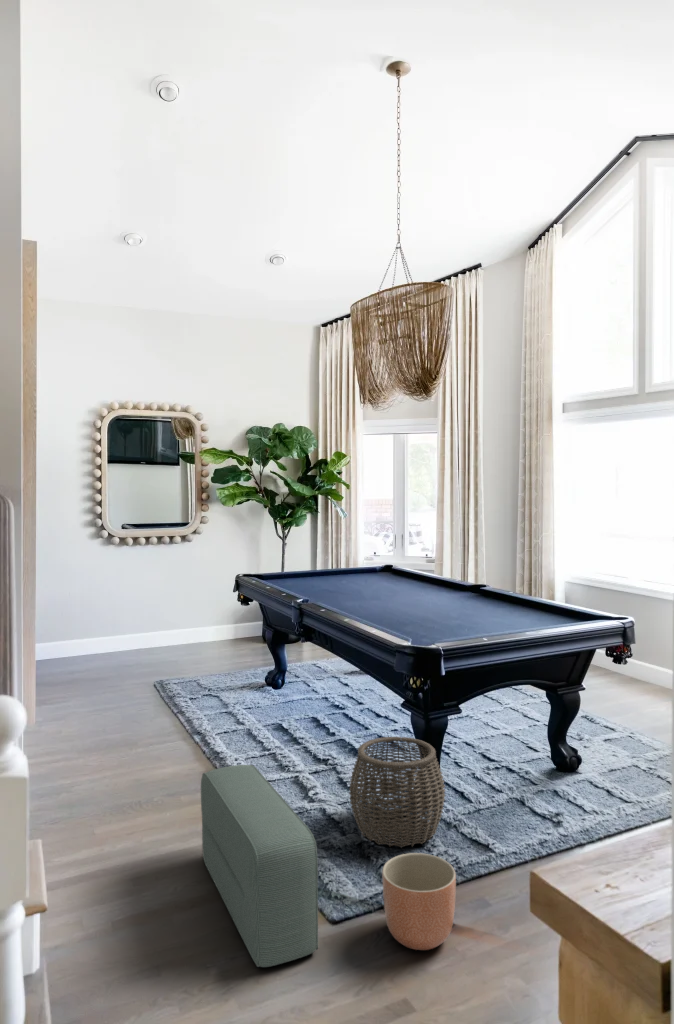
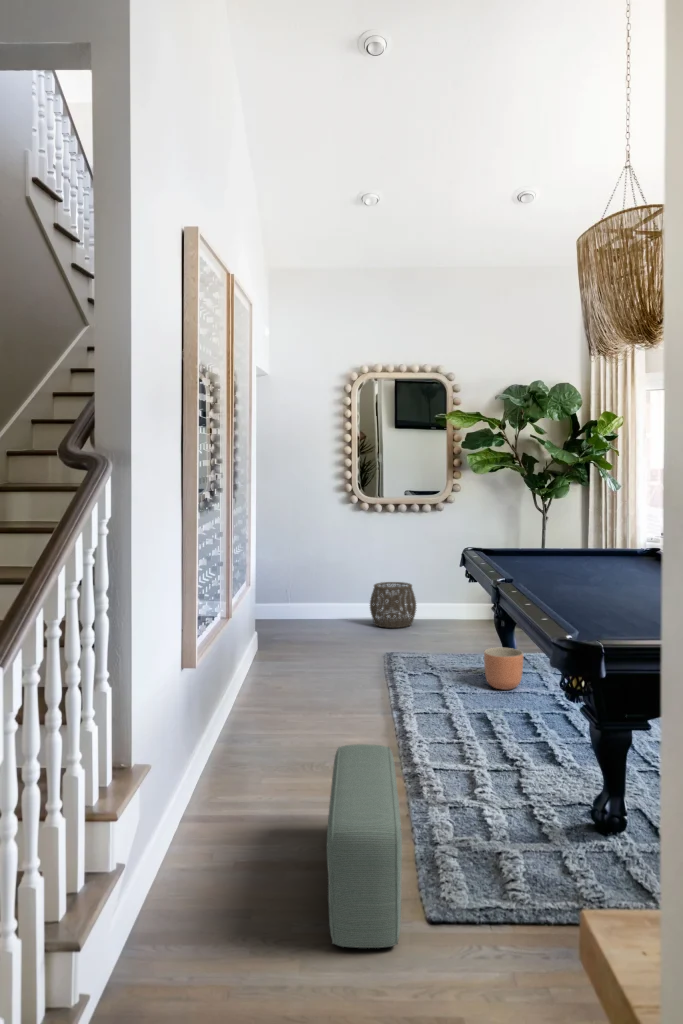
woven basket: present [349,737,445,847] -> present [370,582,416,628]
planter: present [382,853,456,950] -> present [484,648,523,690]

